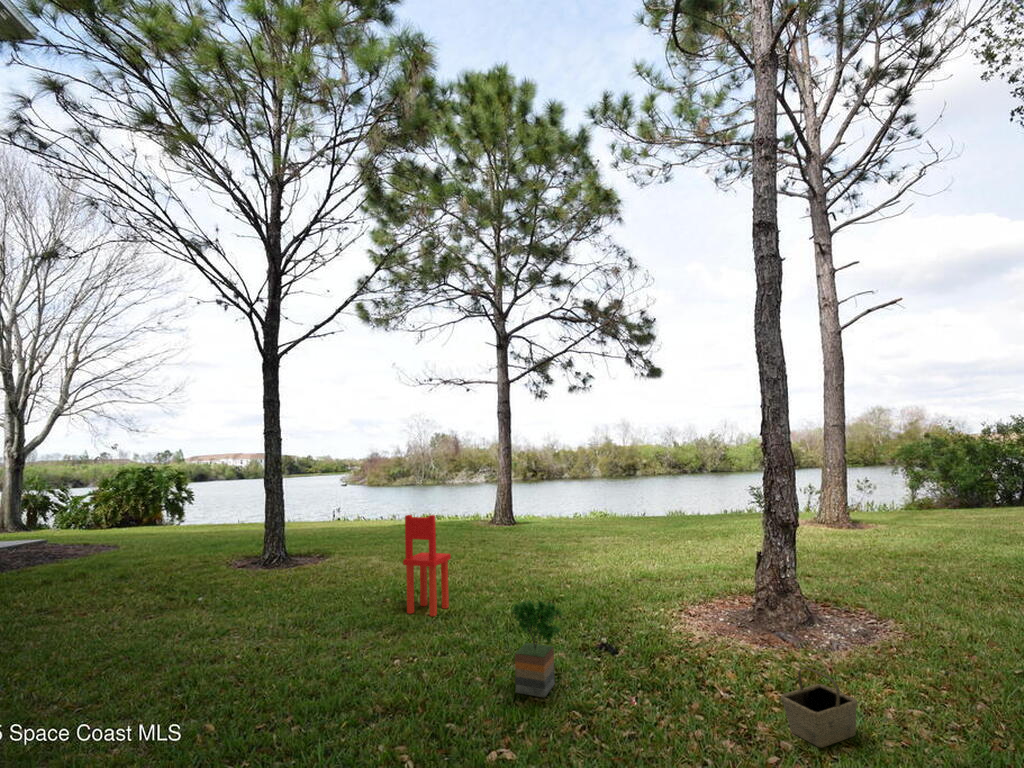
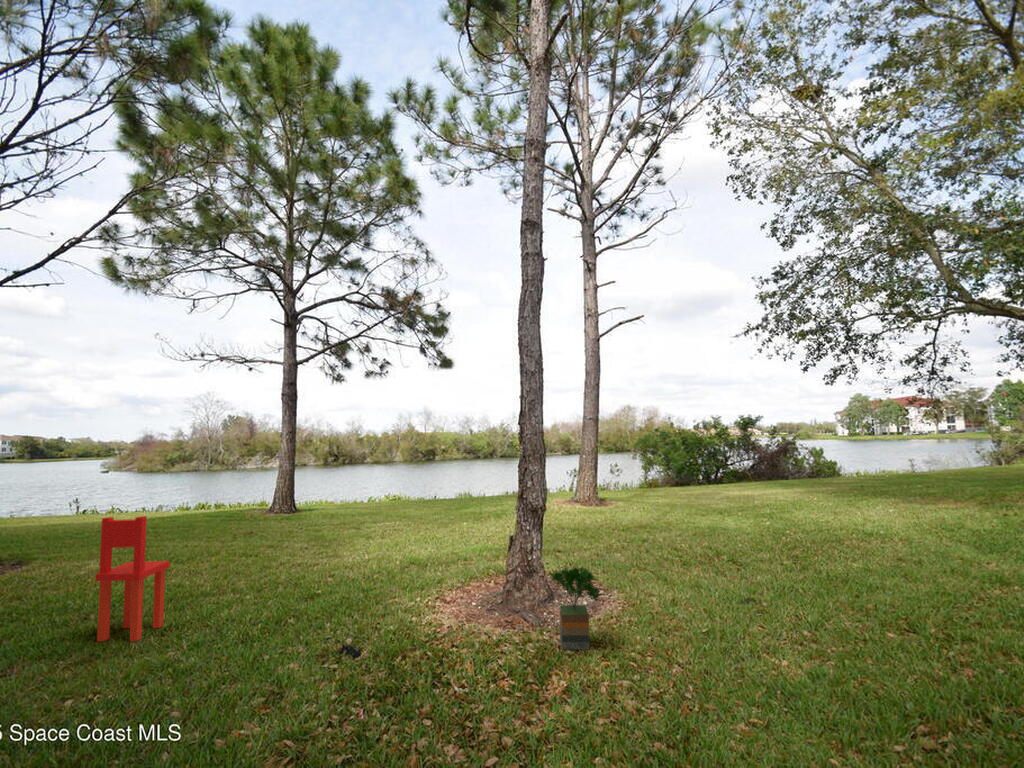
potted tree: present [512,601,562,697] -> present [552,567,600,650]
basket: present [781,667,857,747] -> none [507,656,574,738]

